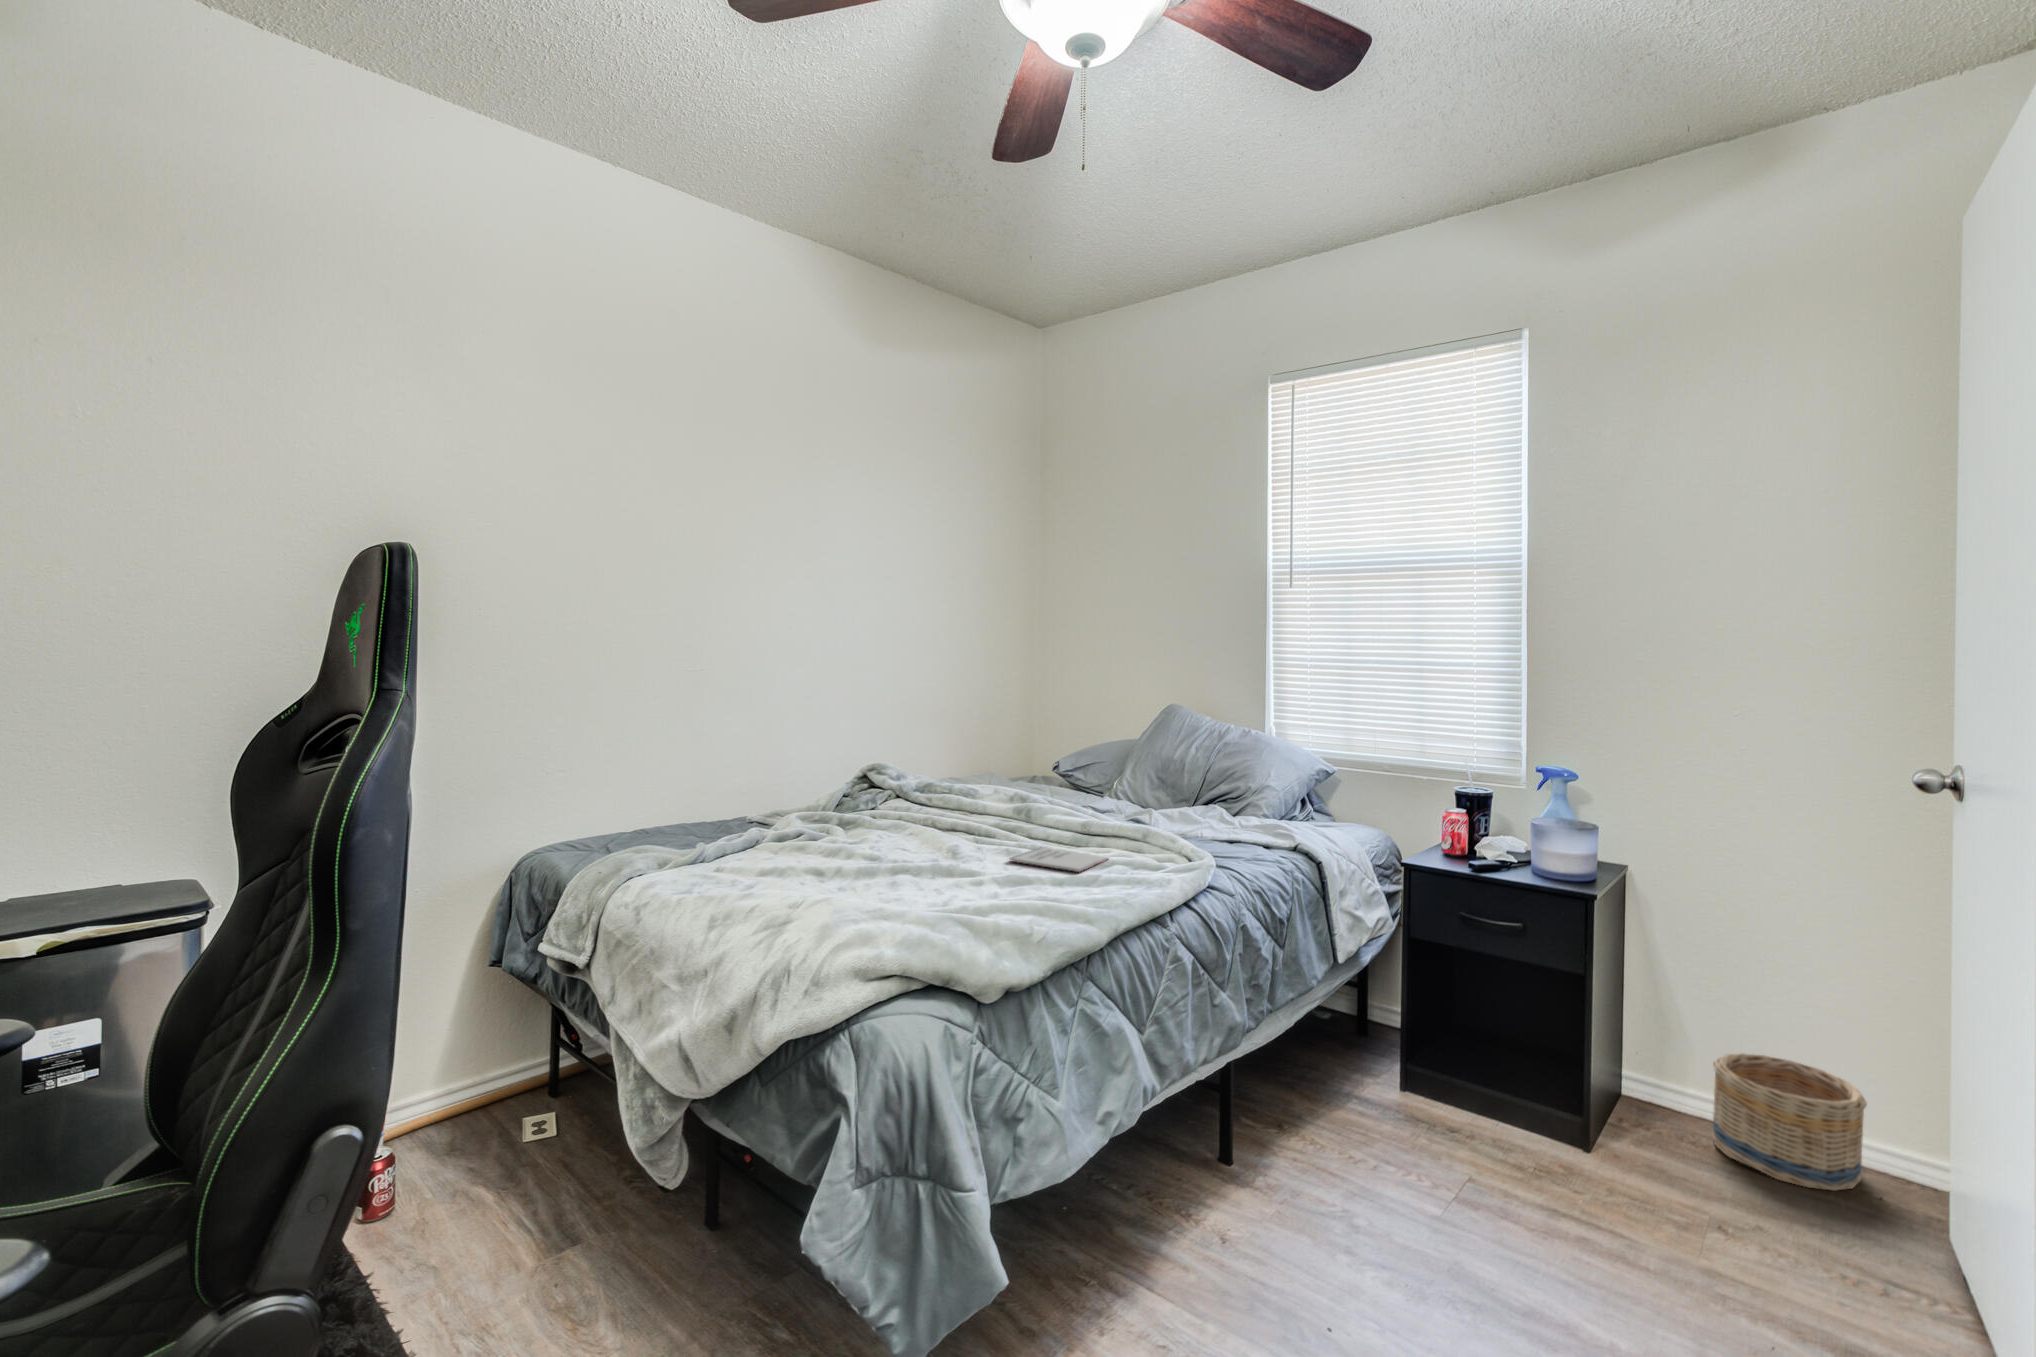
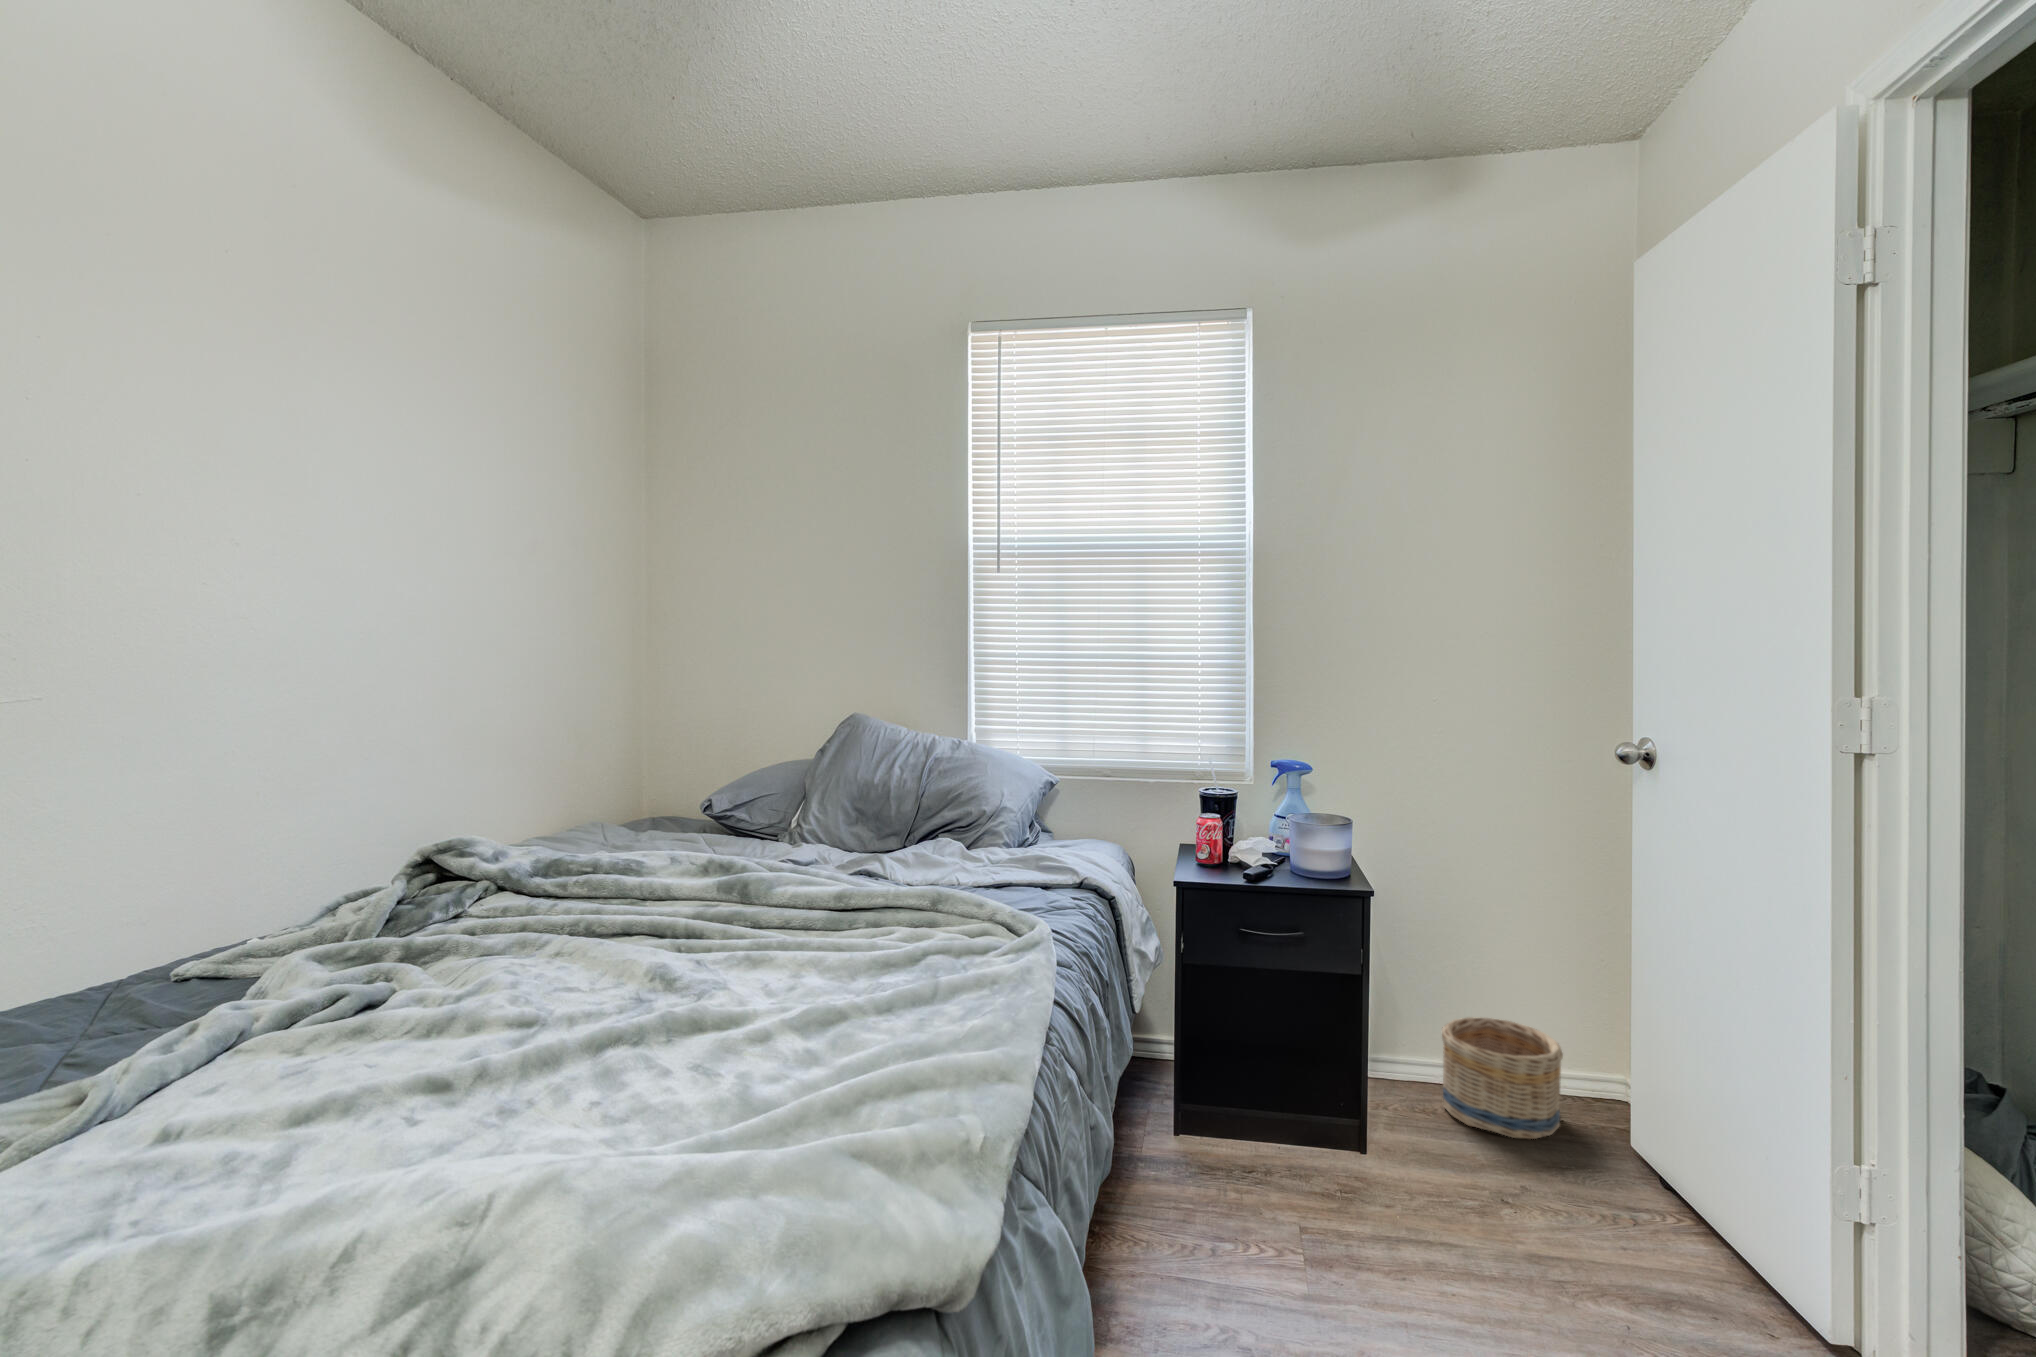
notebook: present [1010,847,1109,872] -> none [766,941,900,981]

